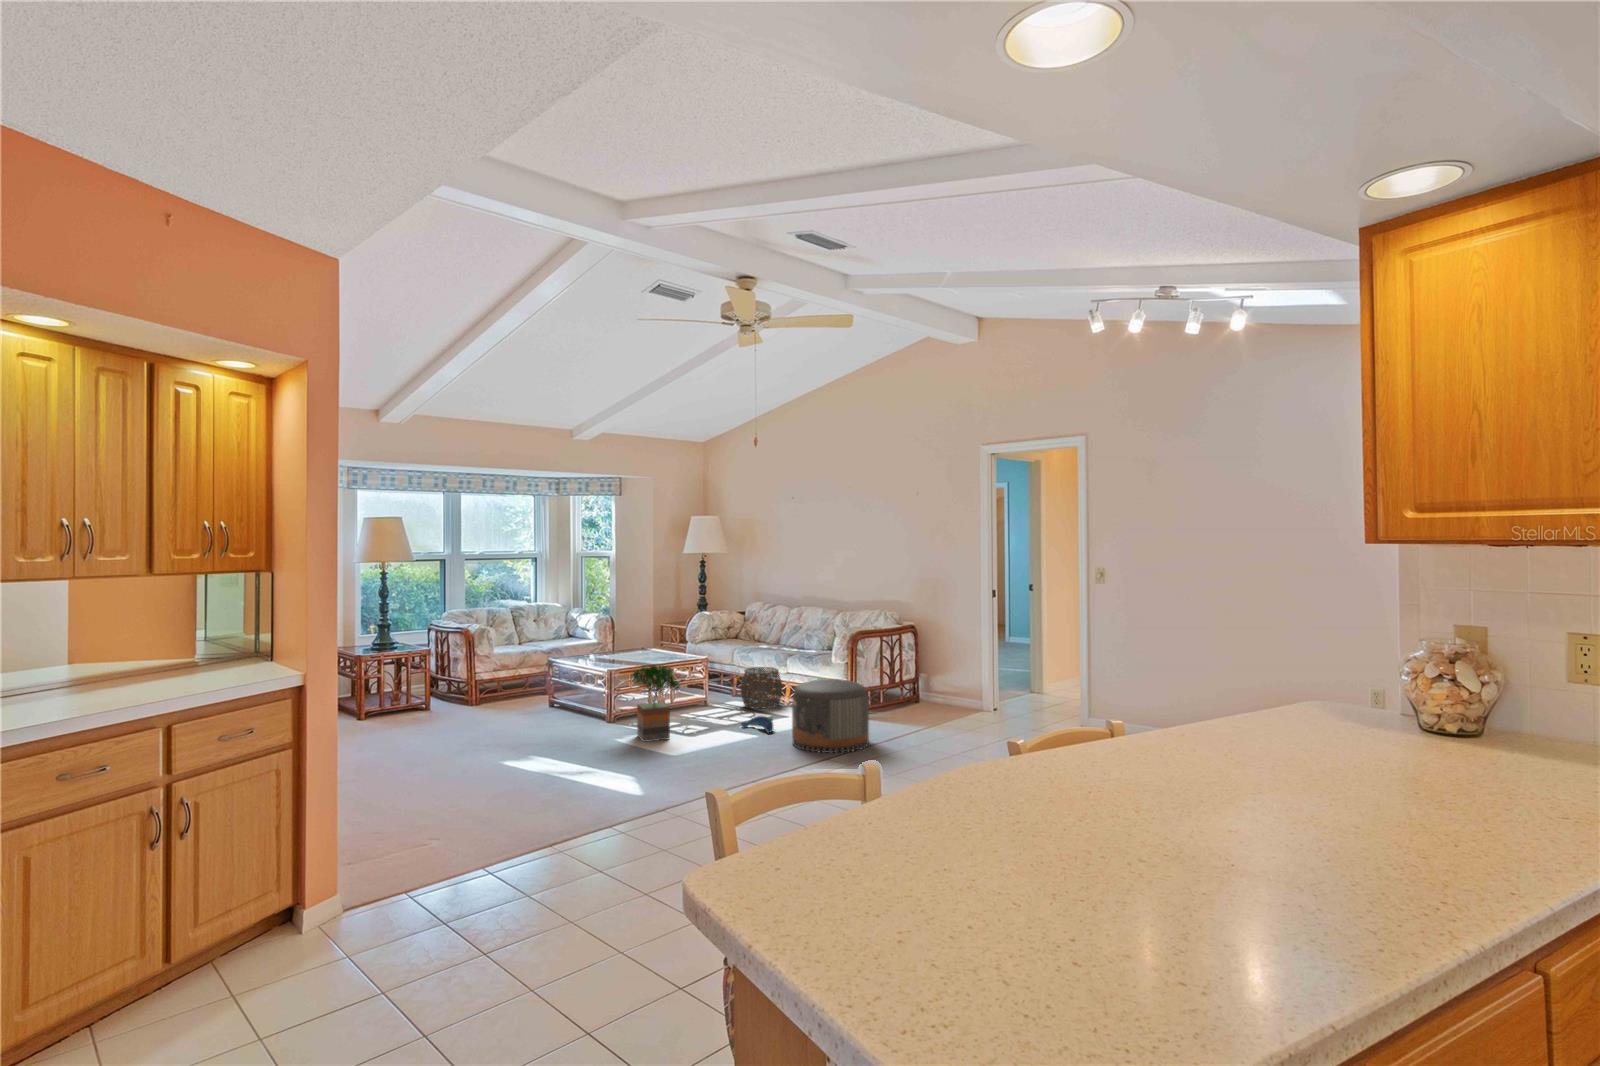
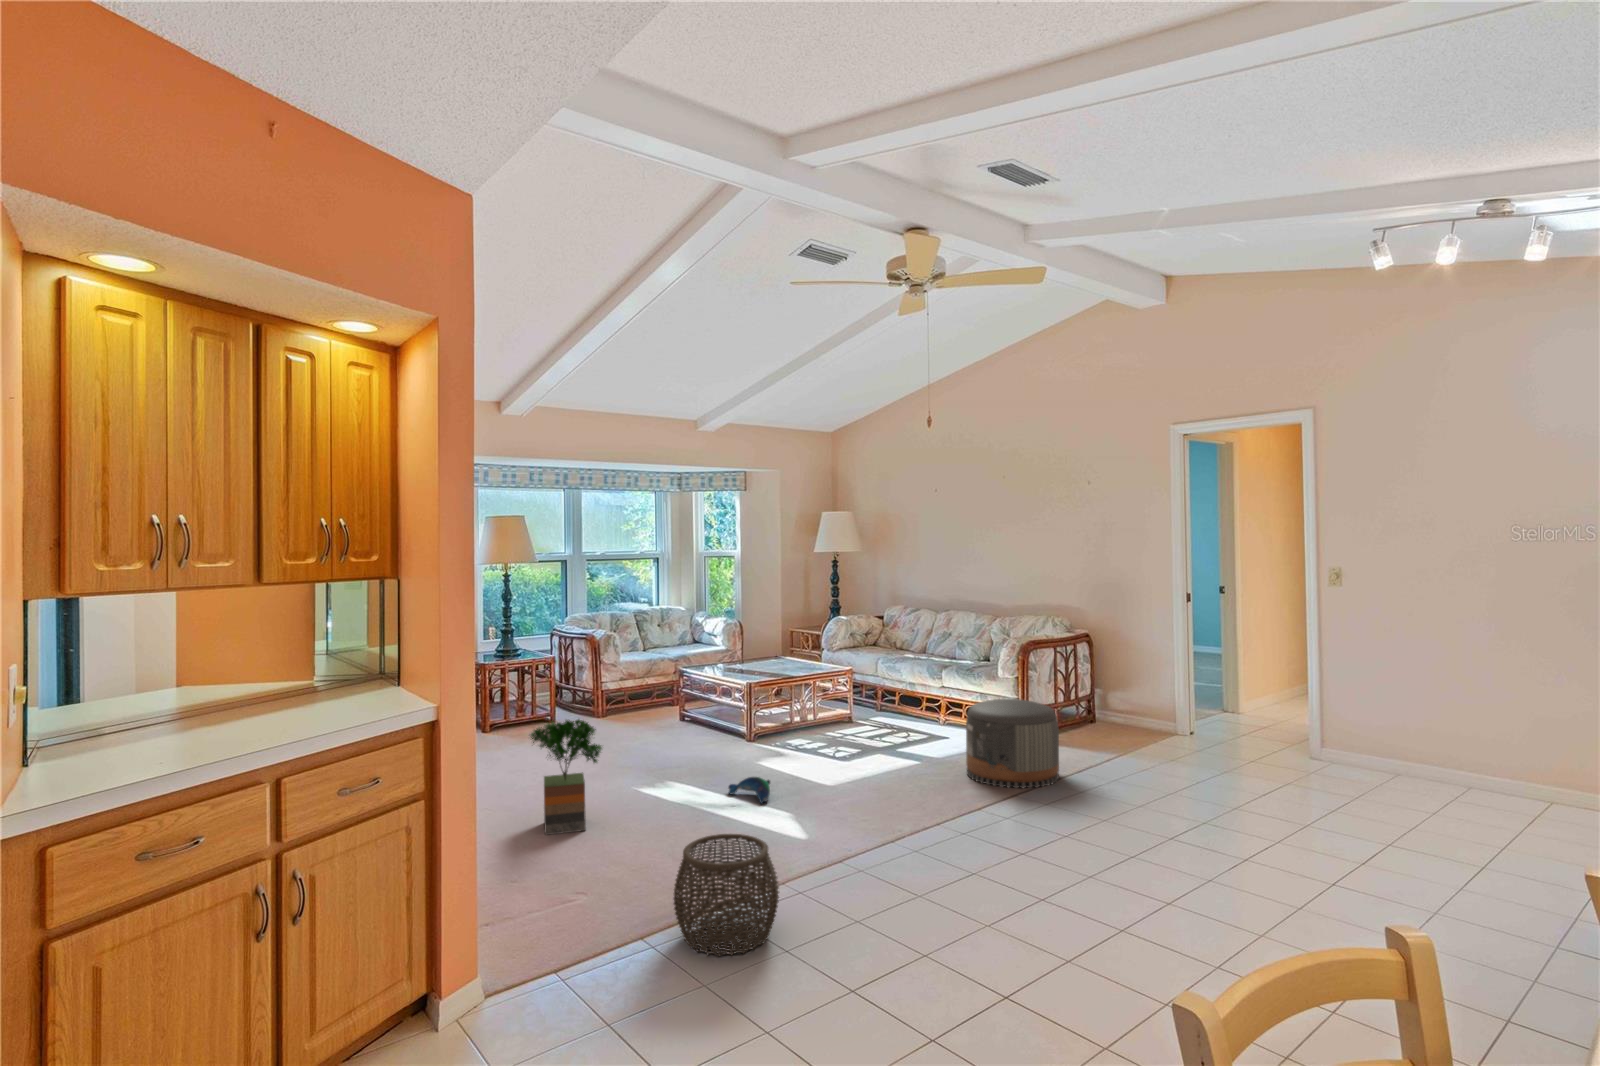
potted tree: present [631,665,680,742] -> present [530,719,602,835]
woven basket: present [740,667,783,709] -> present [674,834,779,956]
plush toy: present [741,716,773,733] -> present [728,777,770,804]

